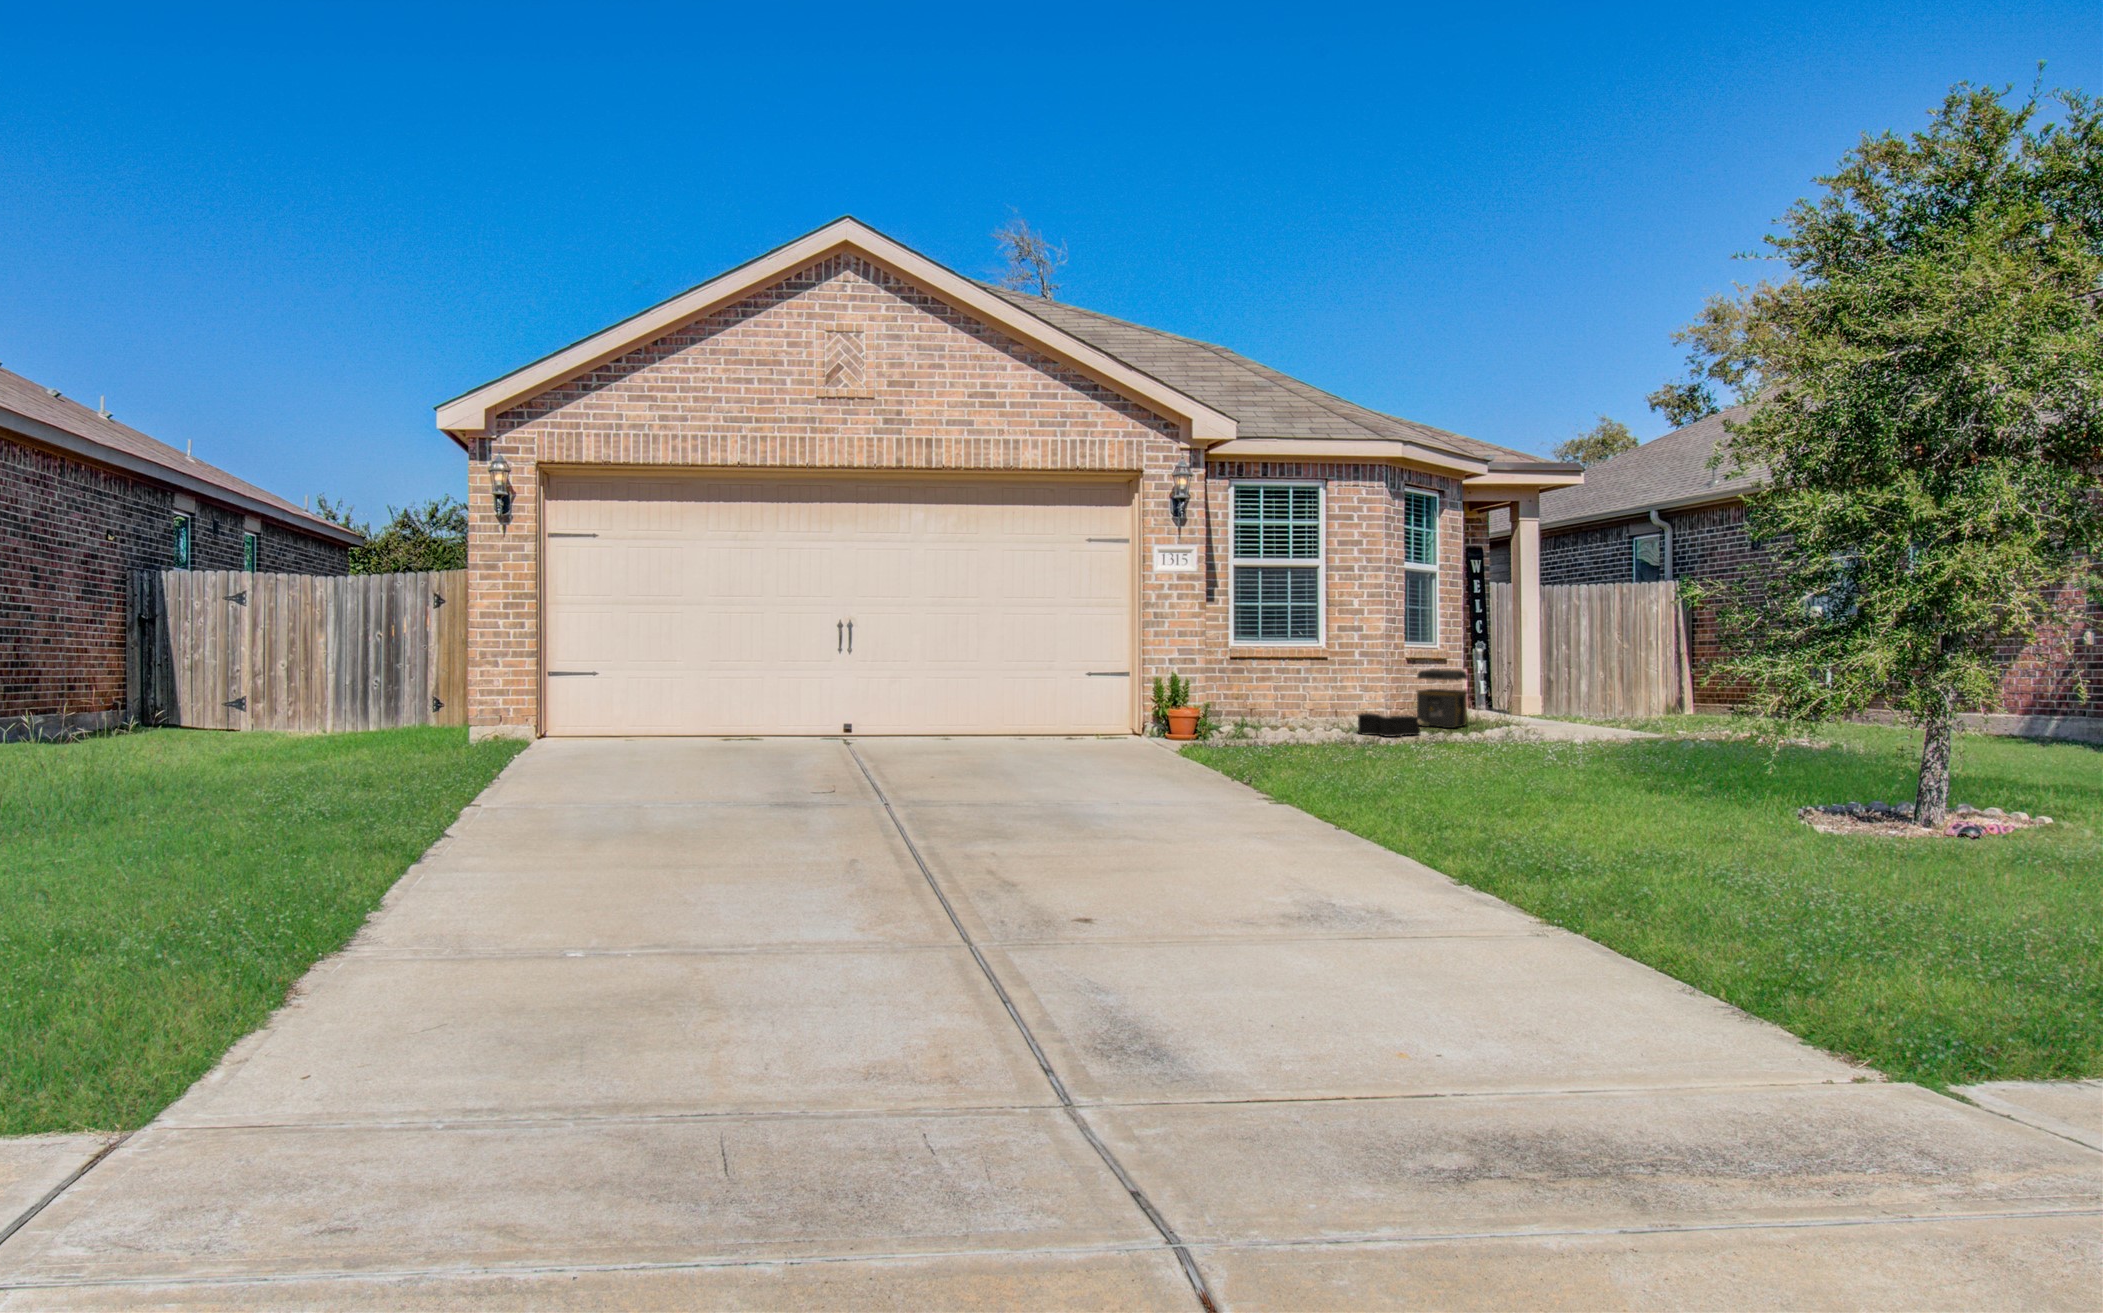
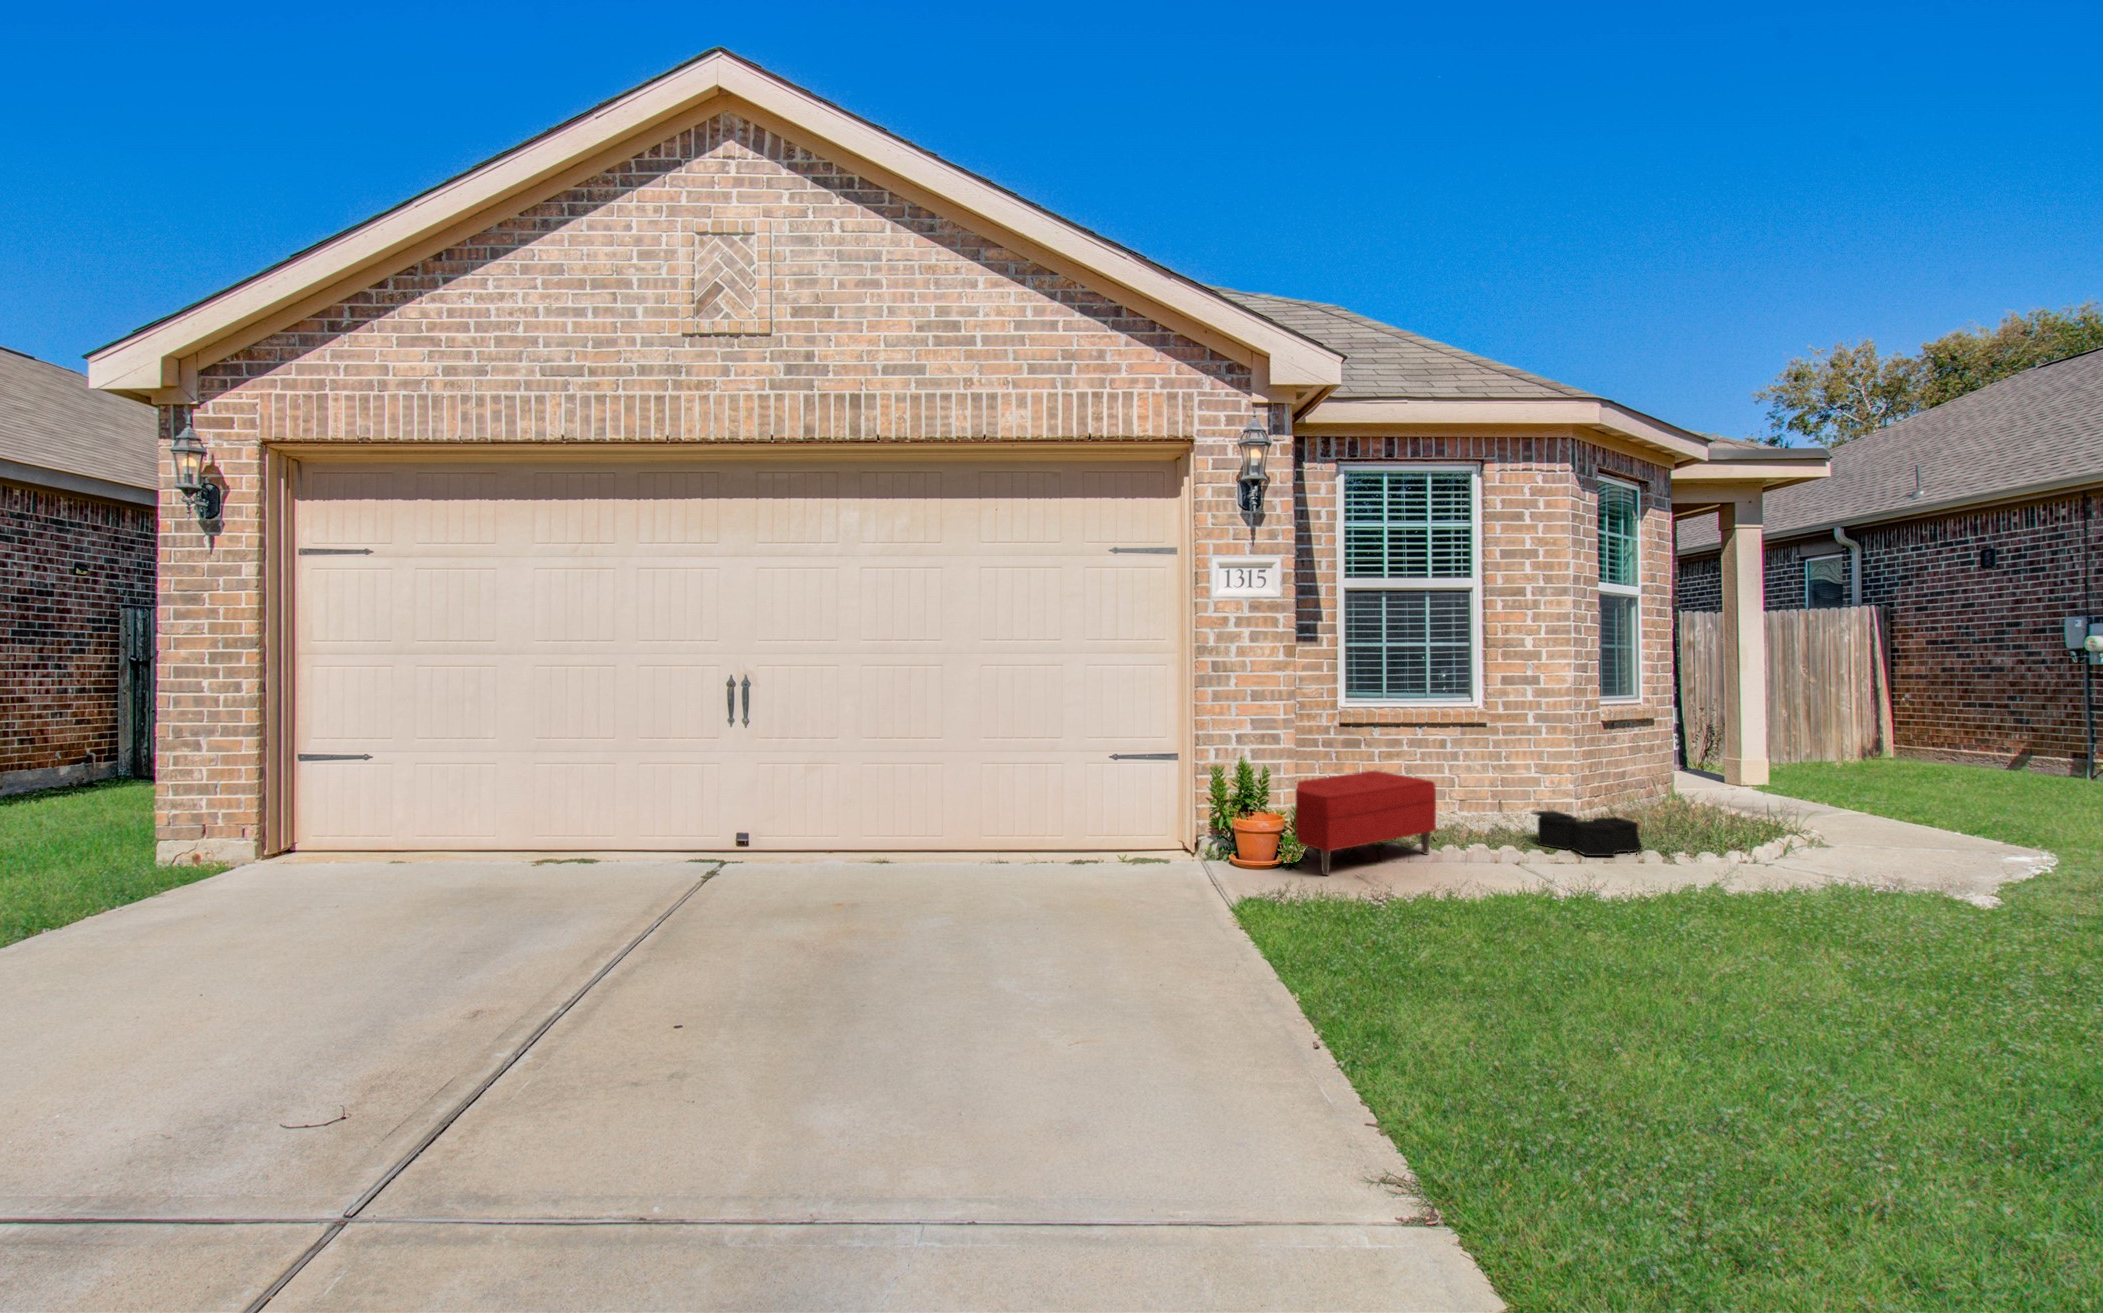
toolbox: present [1416,669,1468,728] -> none [1618,736,1699,829]
bench: none [1189,687,1293,743] -> present [1295,771,1436,875]

